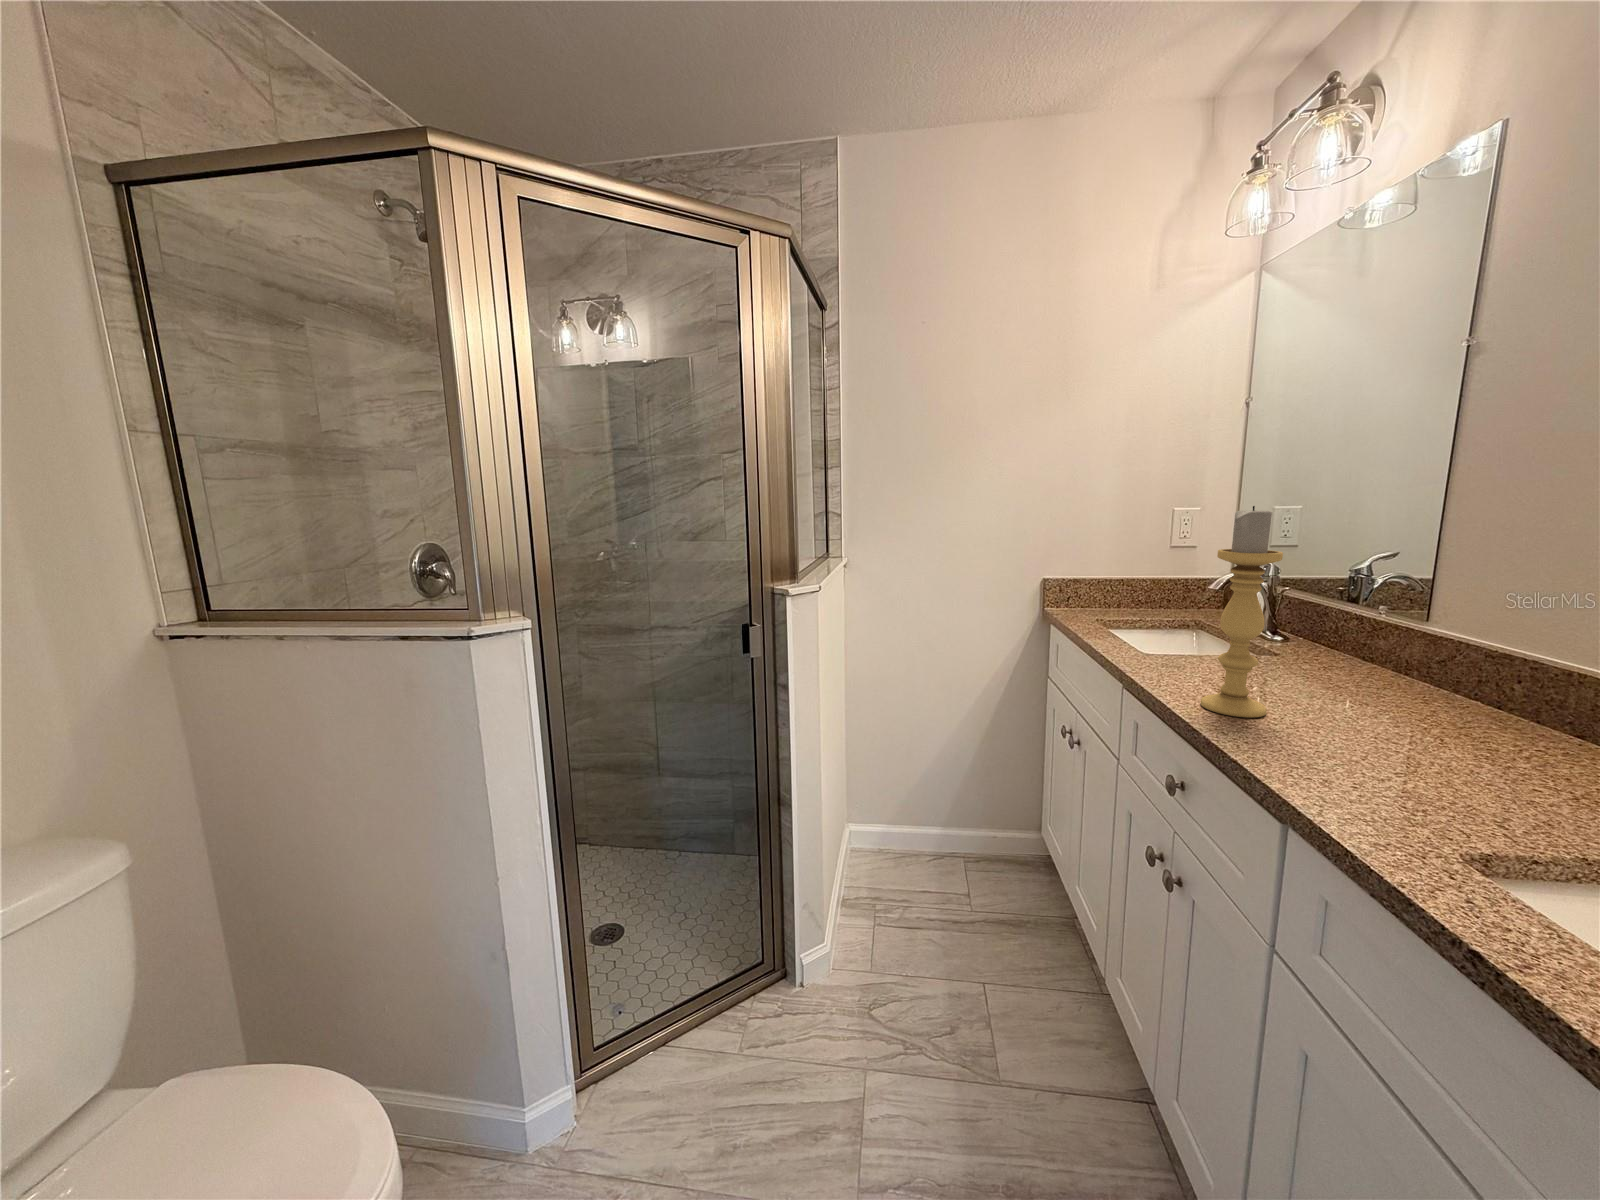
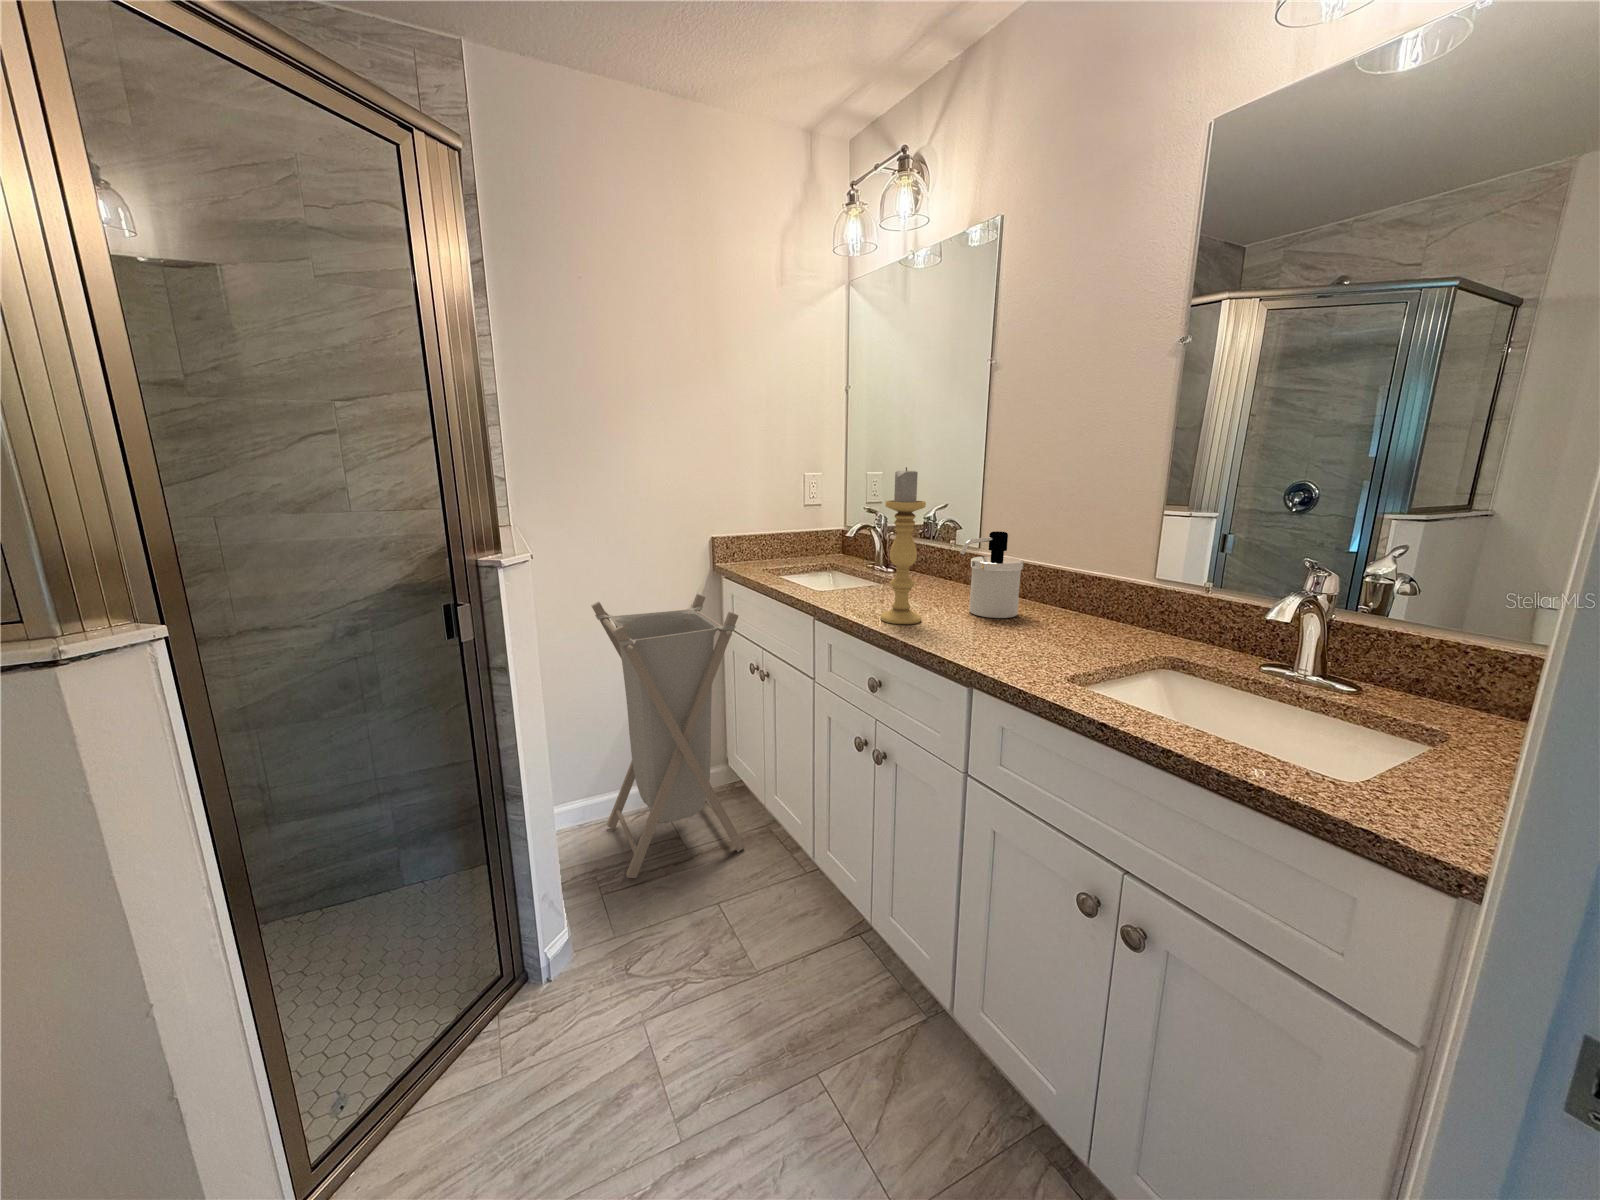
soap dispenser: none [1342,602,1482,737] -> present [960,531,1023,618]
laundry hamper: none [900,634,1047,937] -> present [591,594,745,878]

